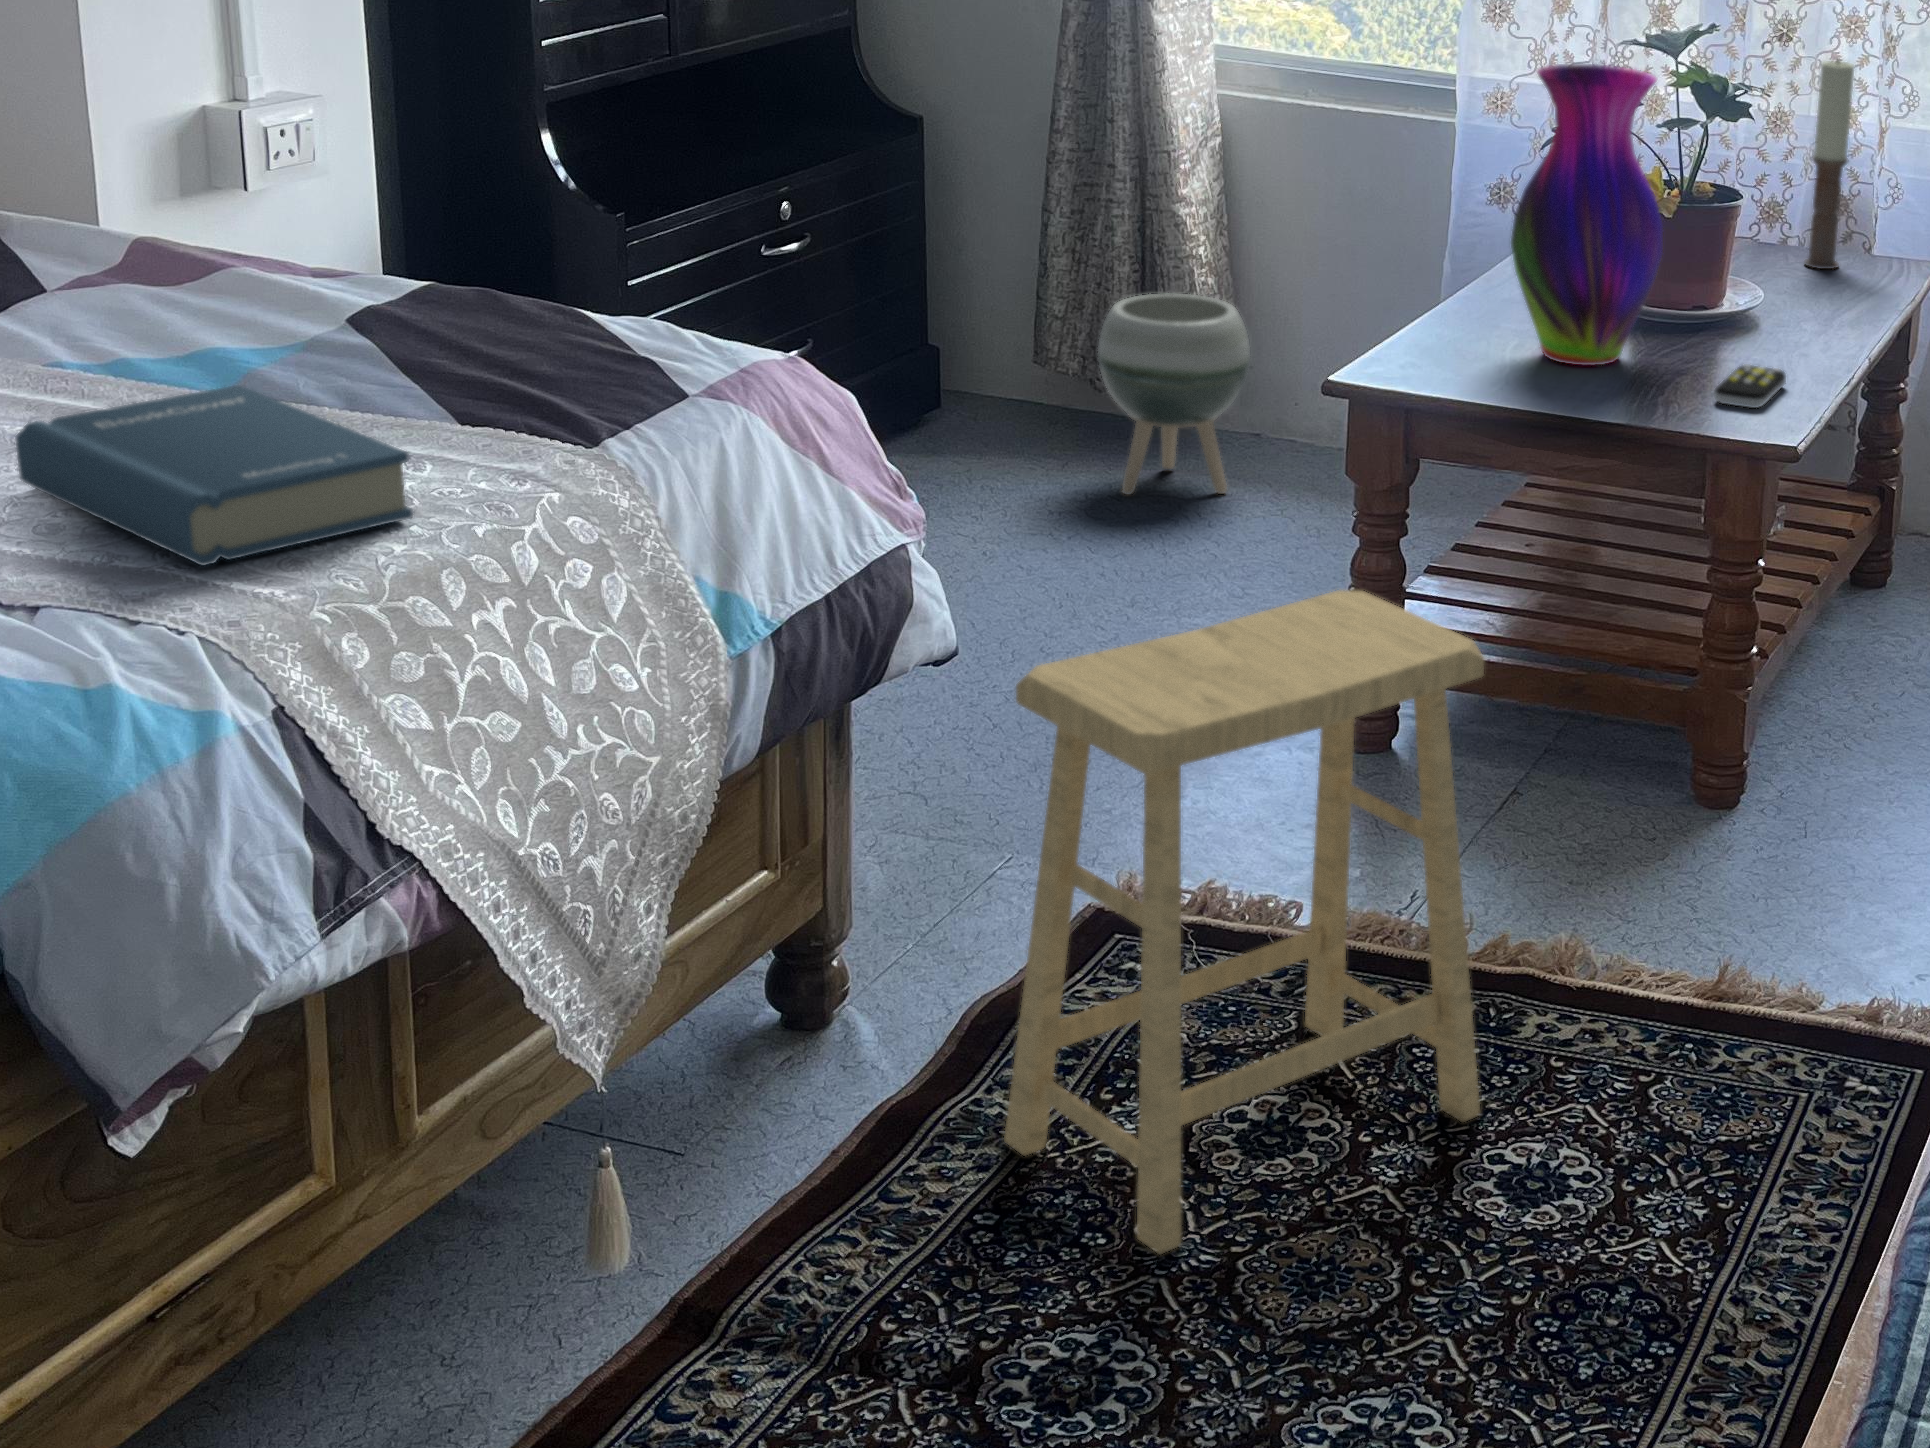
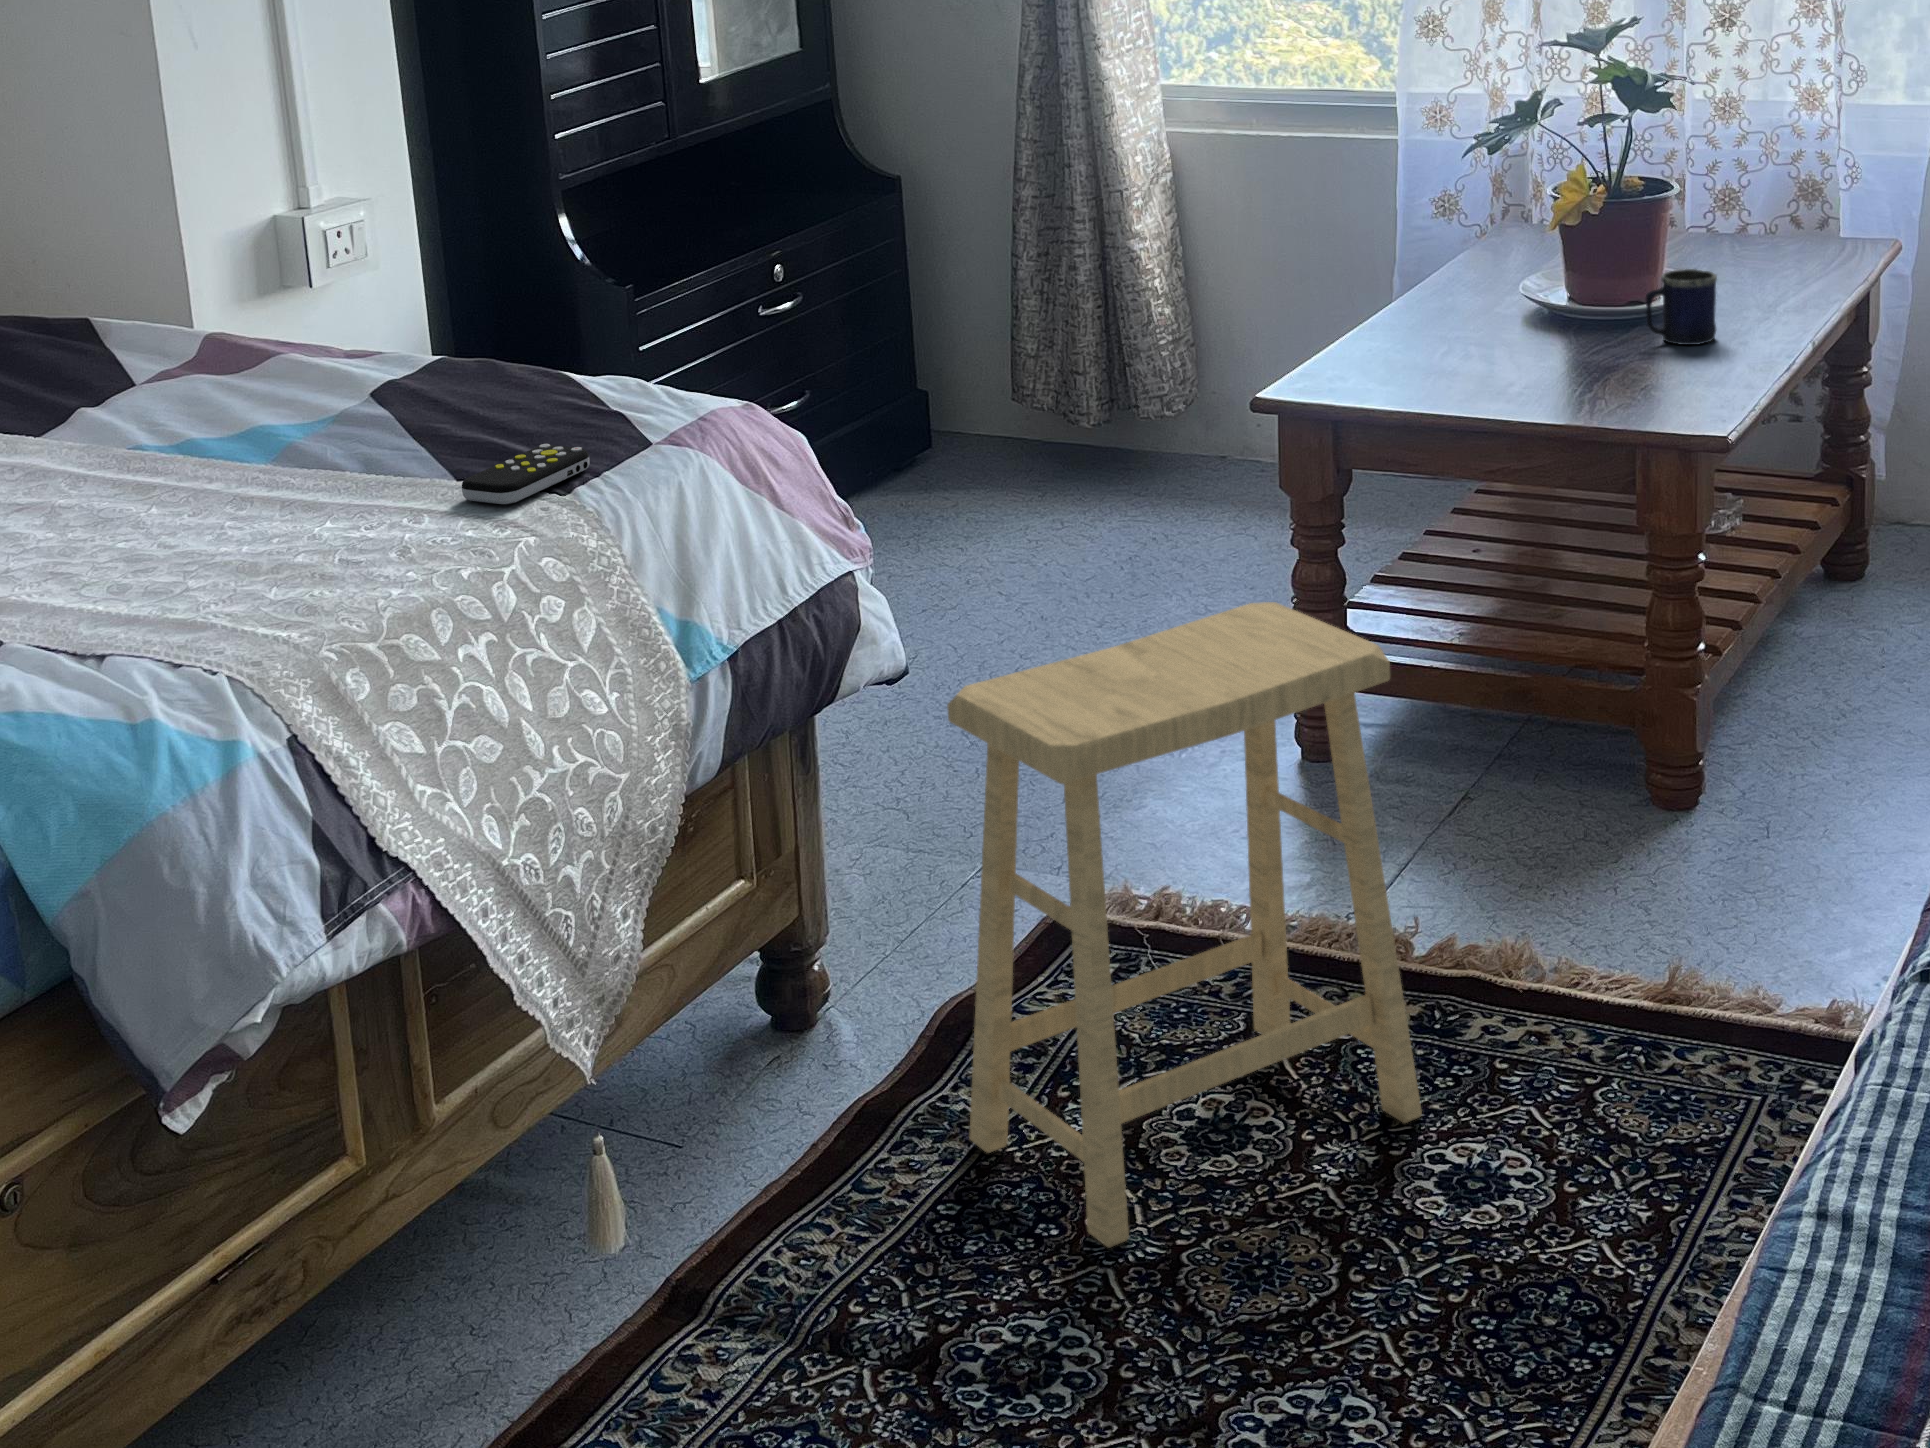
candle: present [1805,60,1854,269] -> none [1753,42,1790,257]
vase: present [1511,64,1663,365] -> none [1436,74,1589,371]
mug: none [1712,275,1782,351] -> present [1646,269,1717,345]
planter: present [1098,294,1250,494] -> none [1073,331,1215,527]
remote control: present [1714,364,1786,408] -> present [462,444,590,504]
book: present [16,385,413,566] -> none [109,467,418,625]

